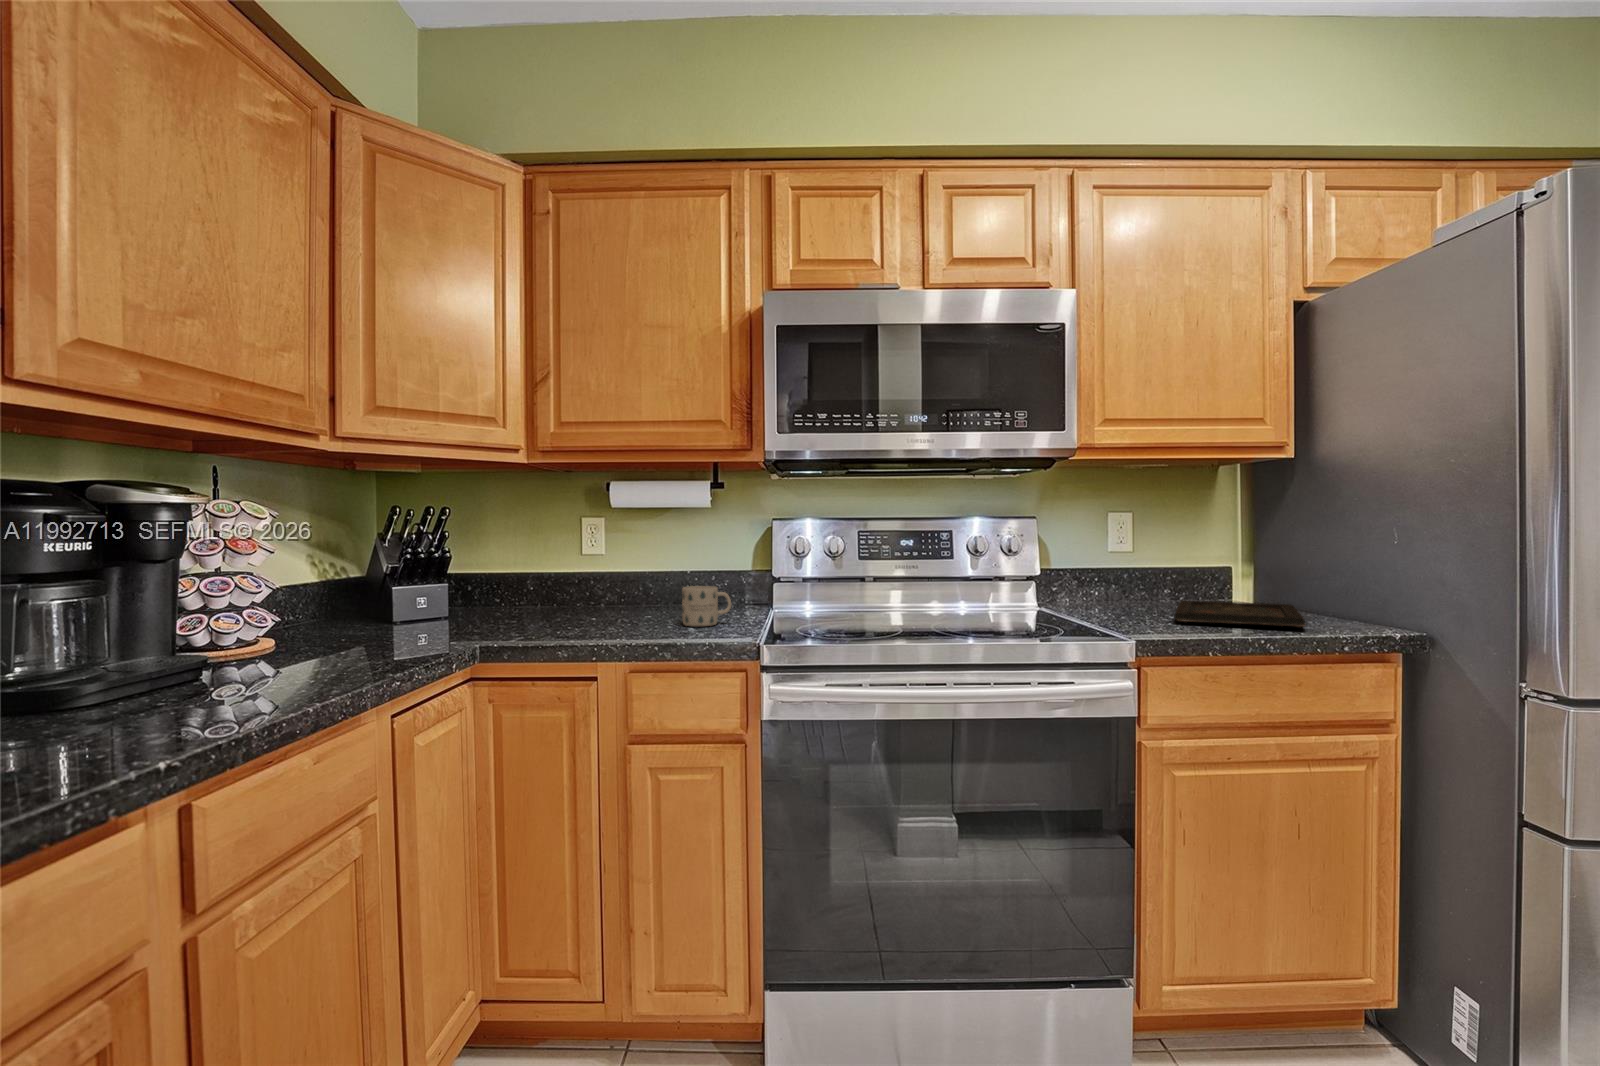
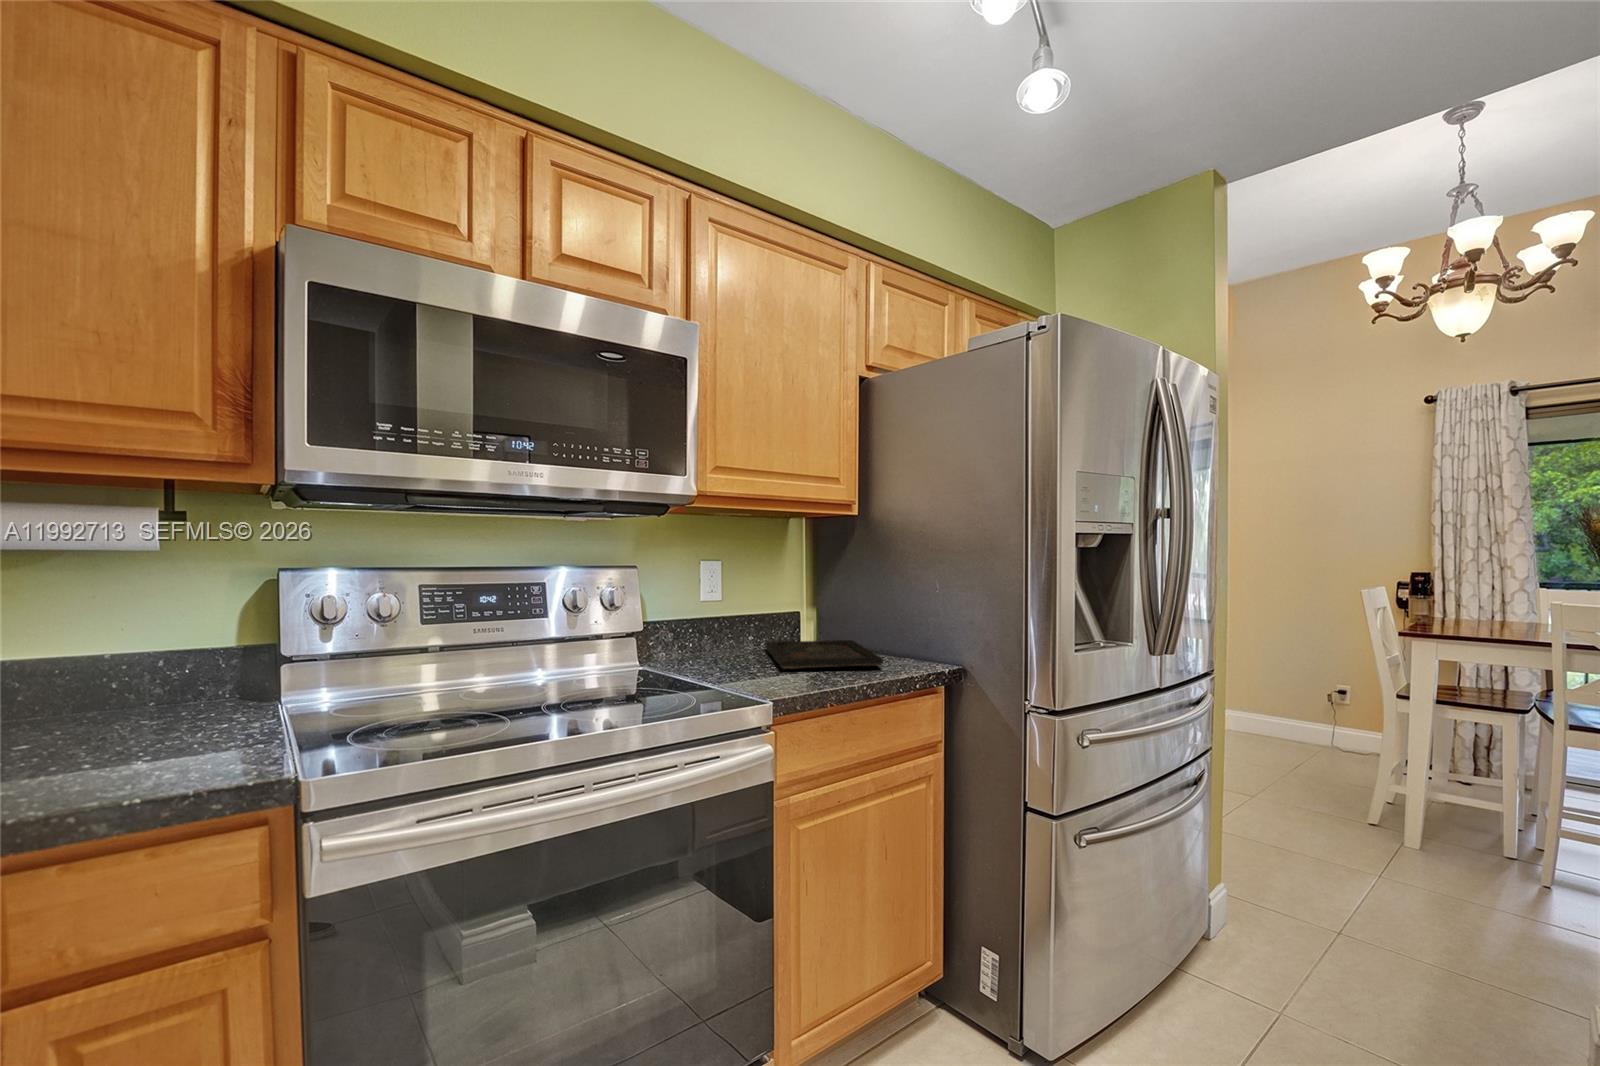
mug: present [682,586,731,626] -> none [93,690,207,768]

